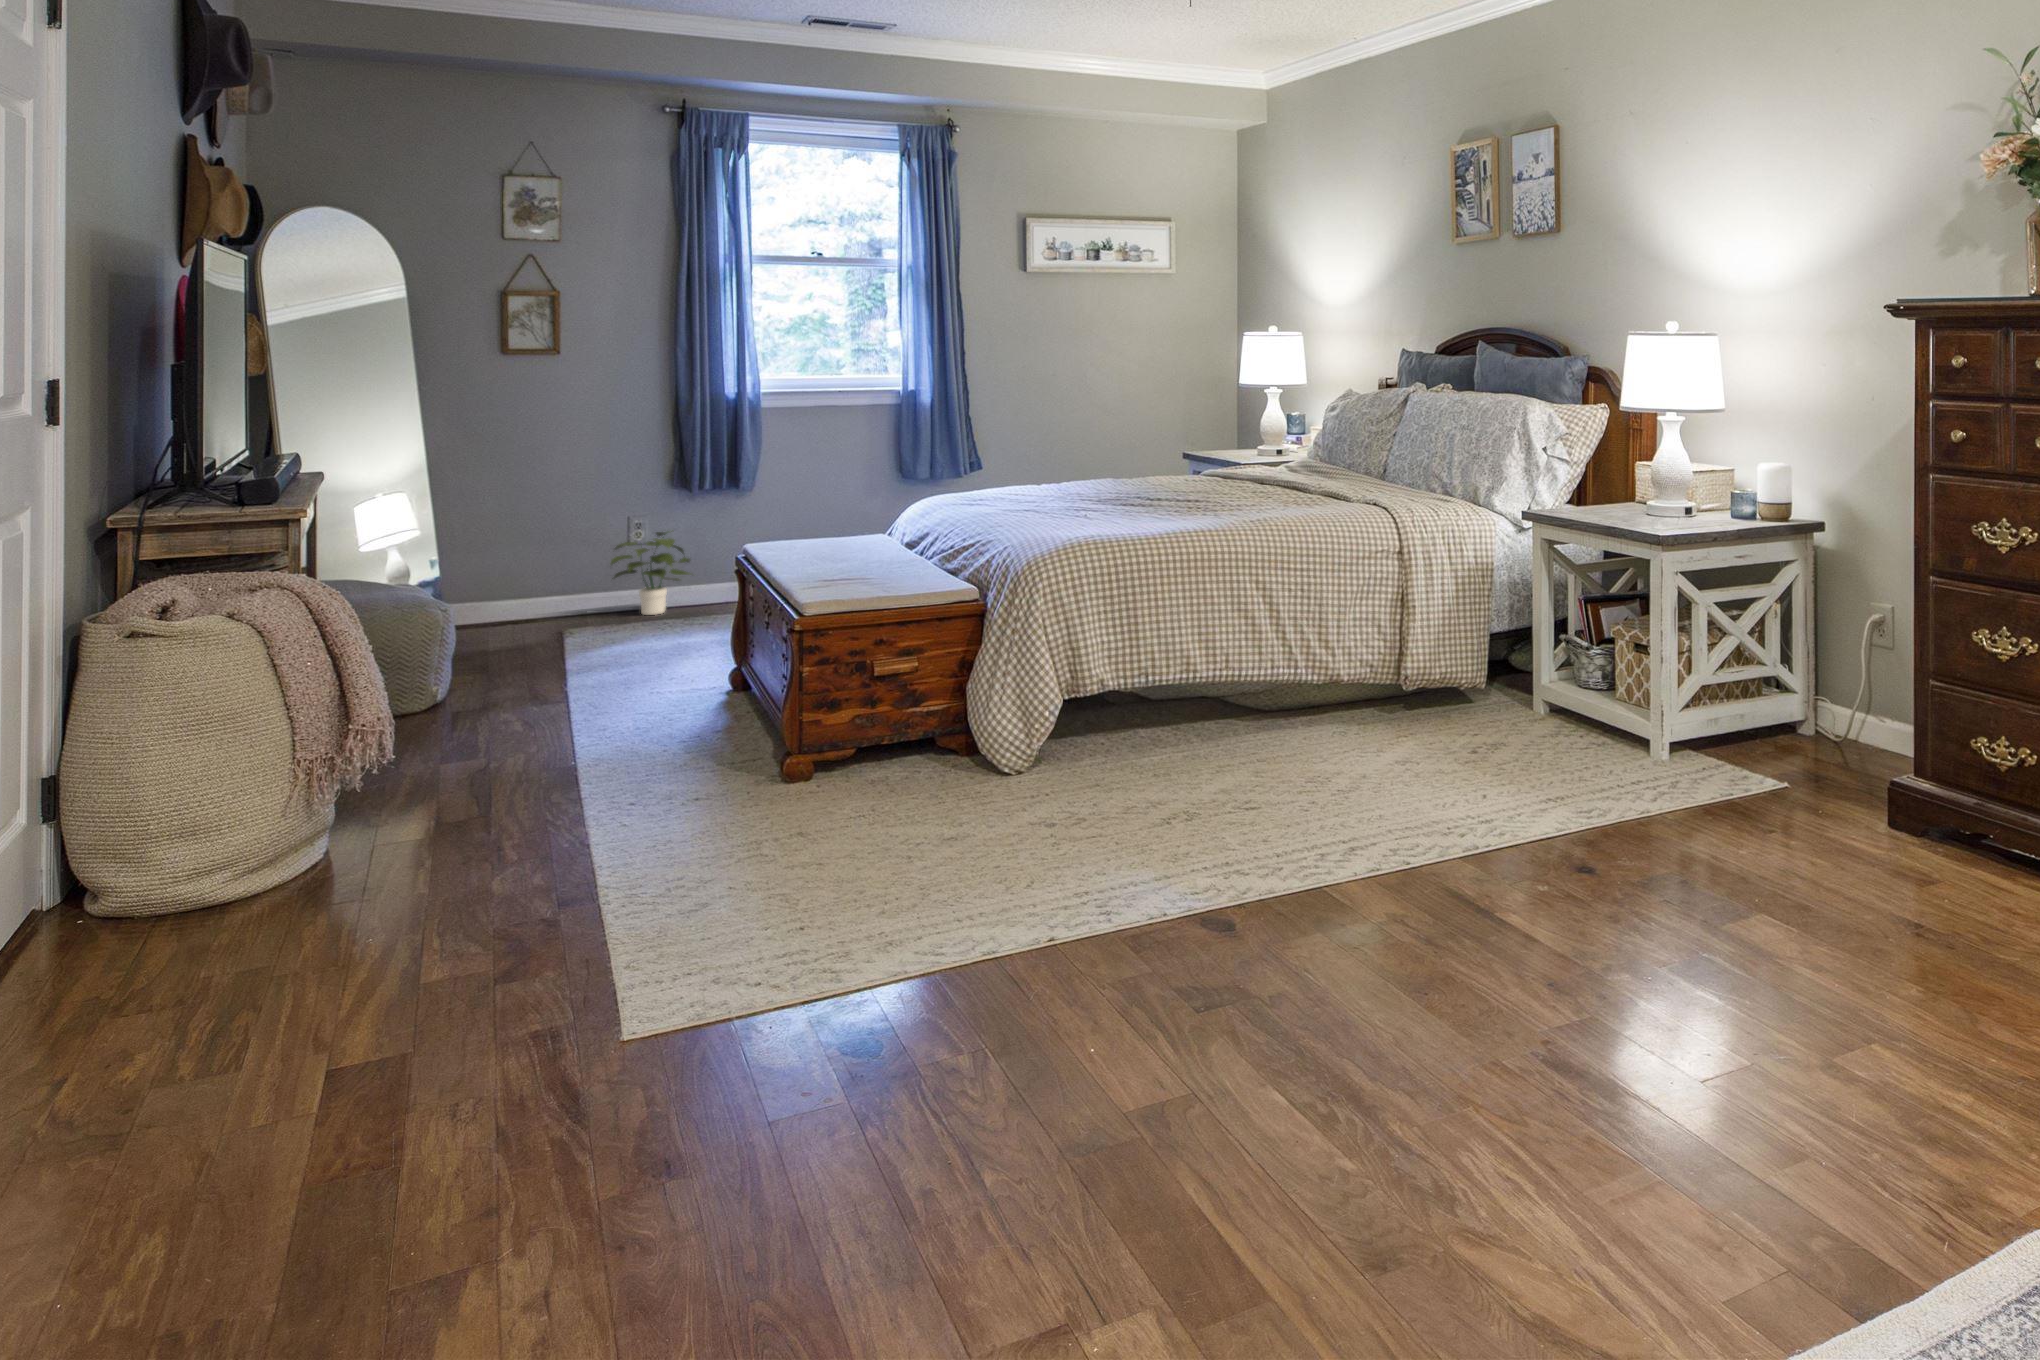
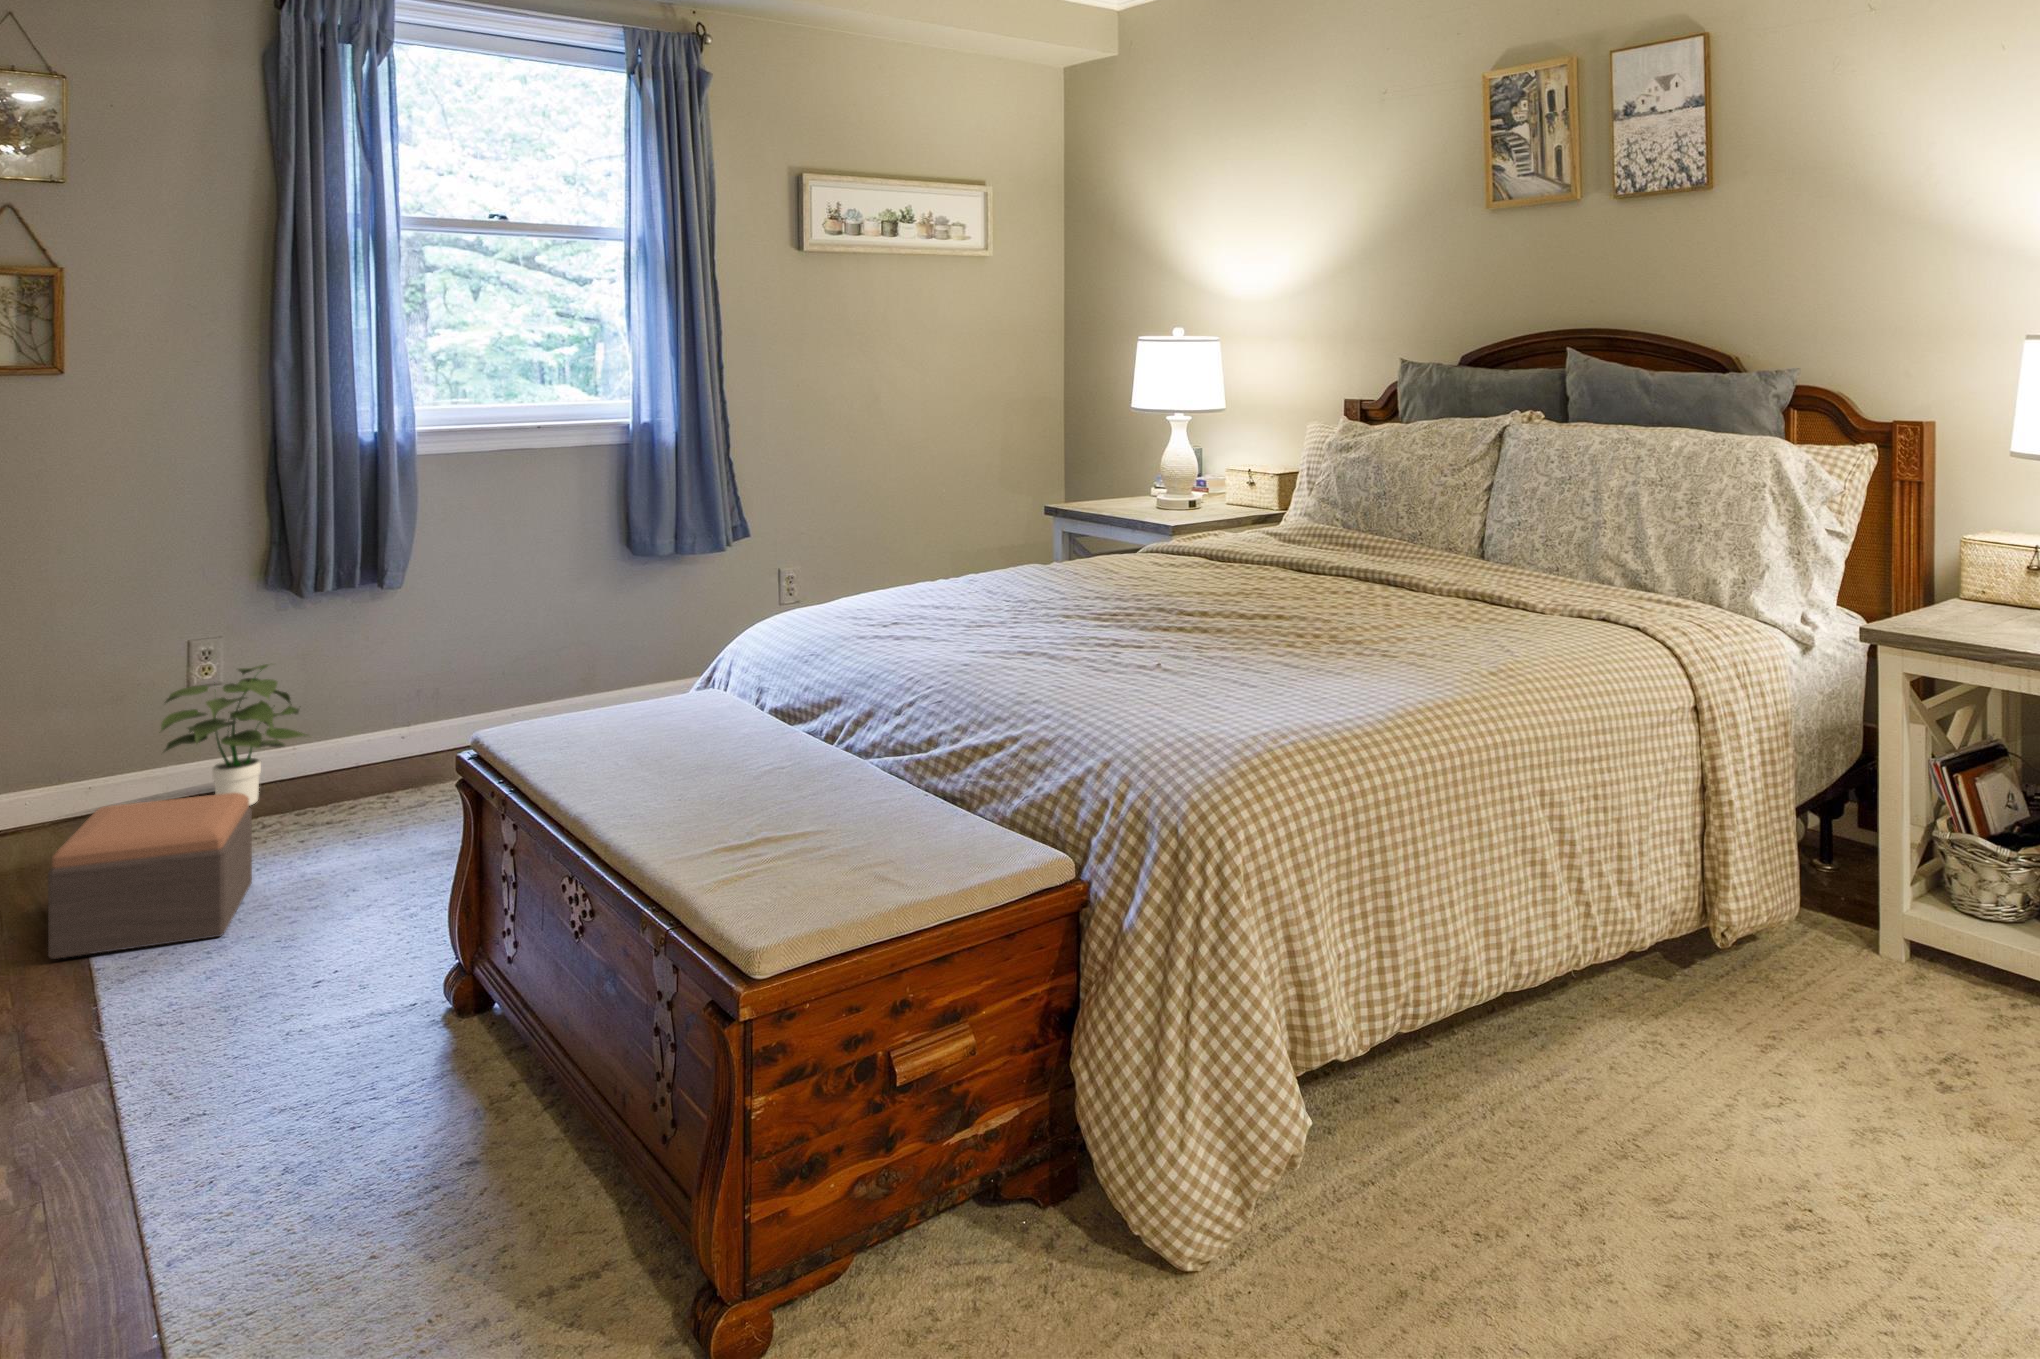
footstool: none [542,591,651,666] -> present [48,793,252,959]

